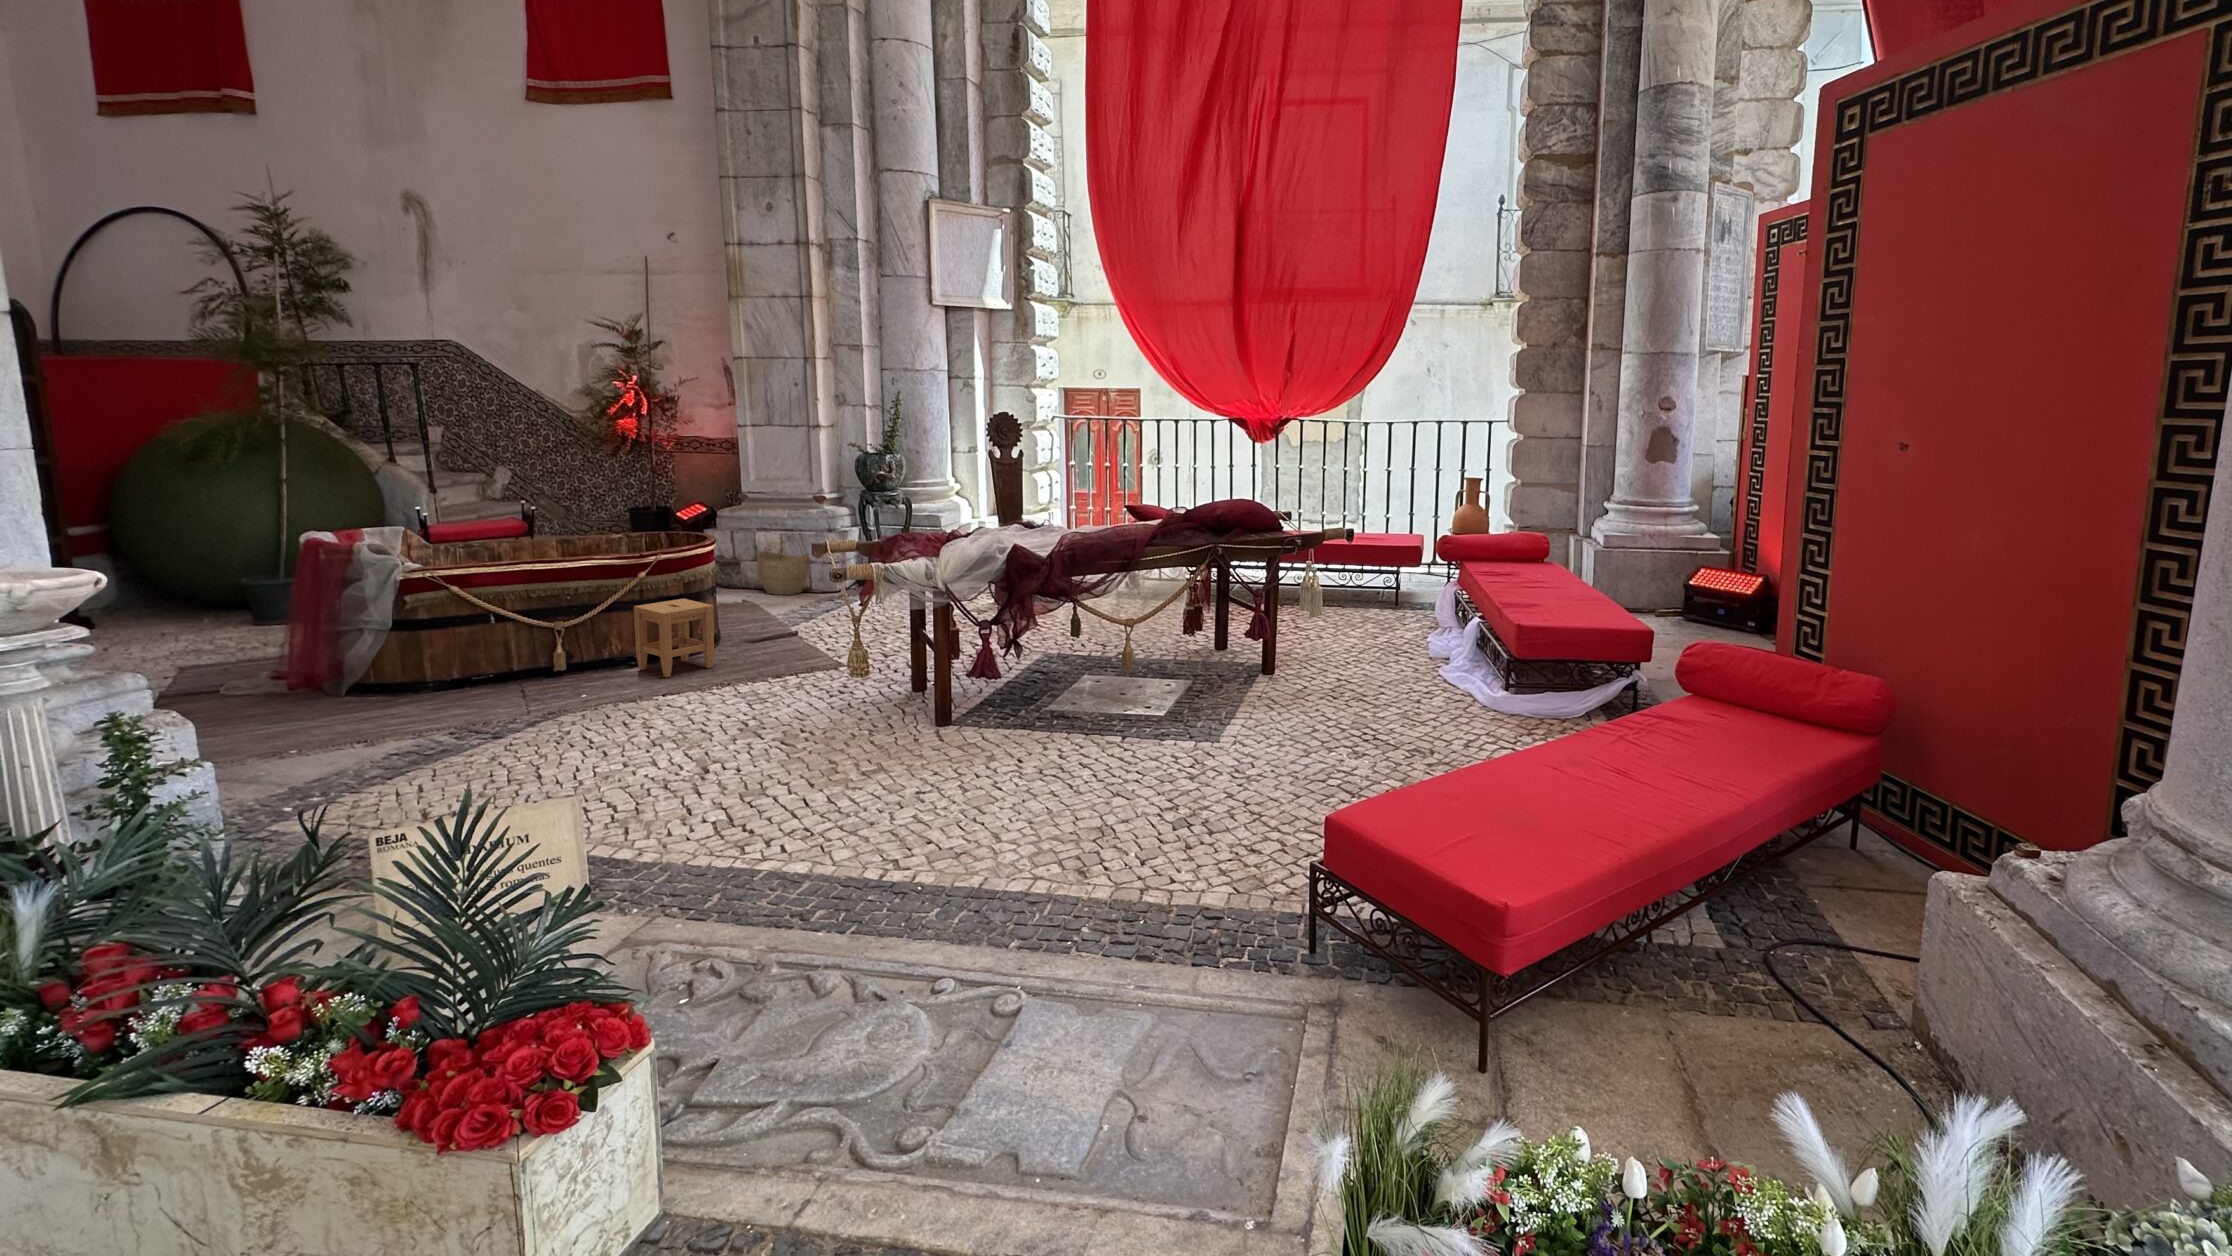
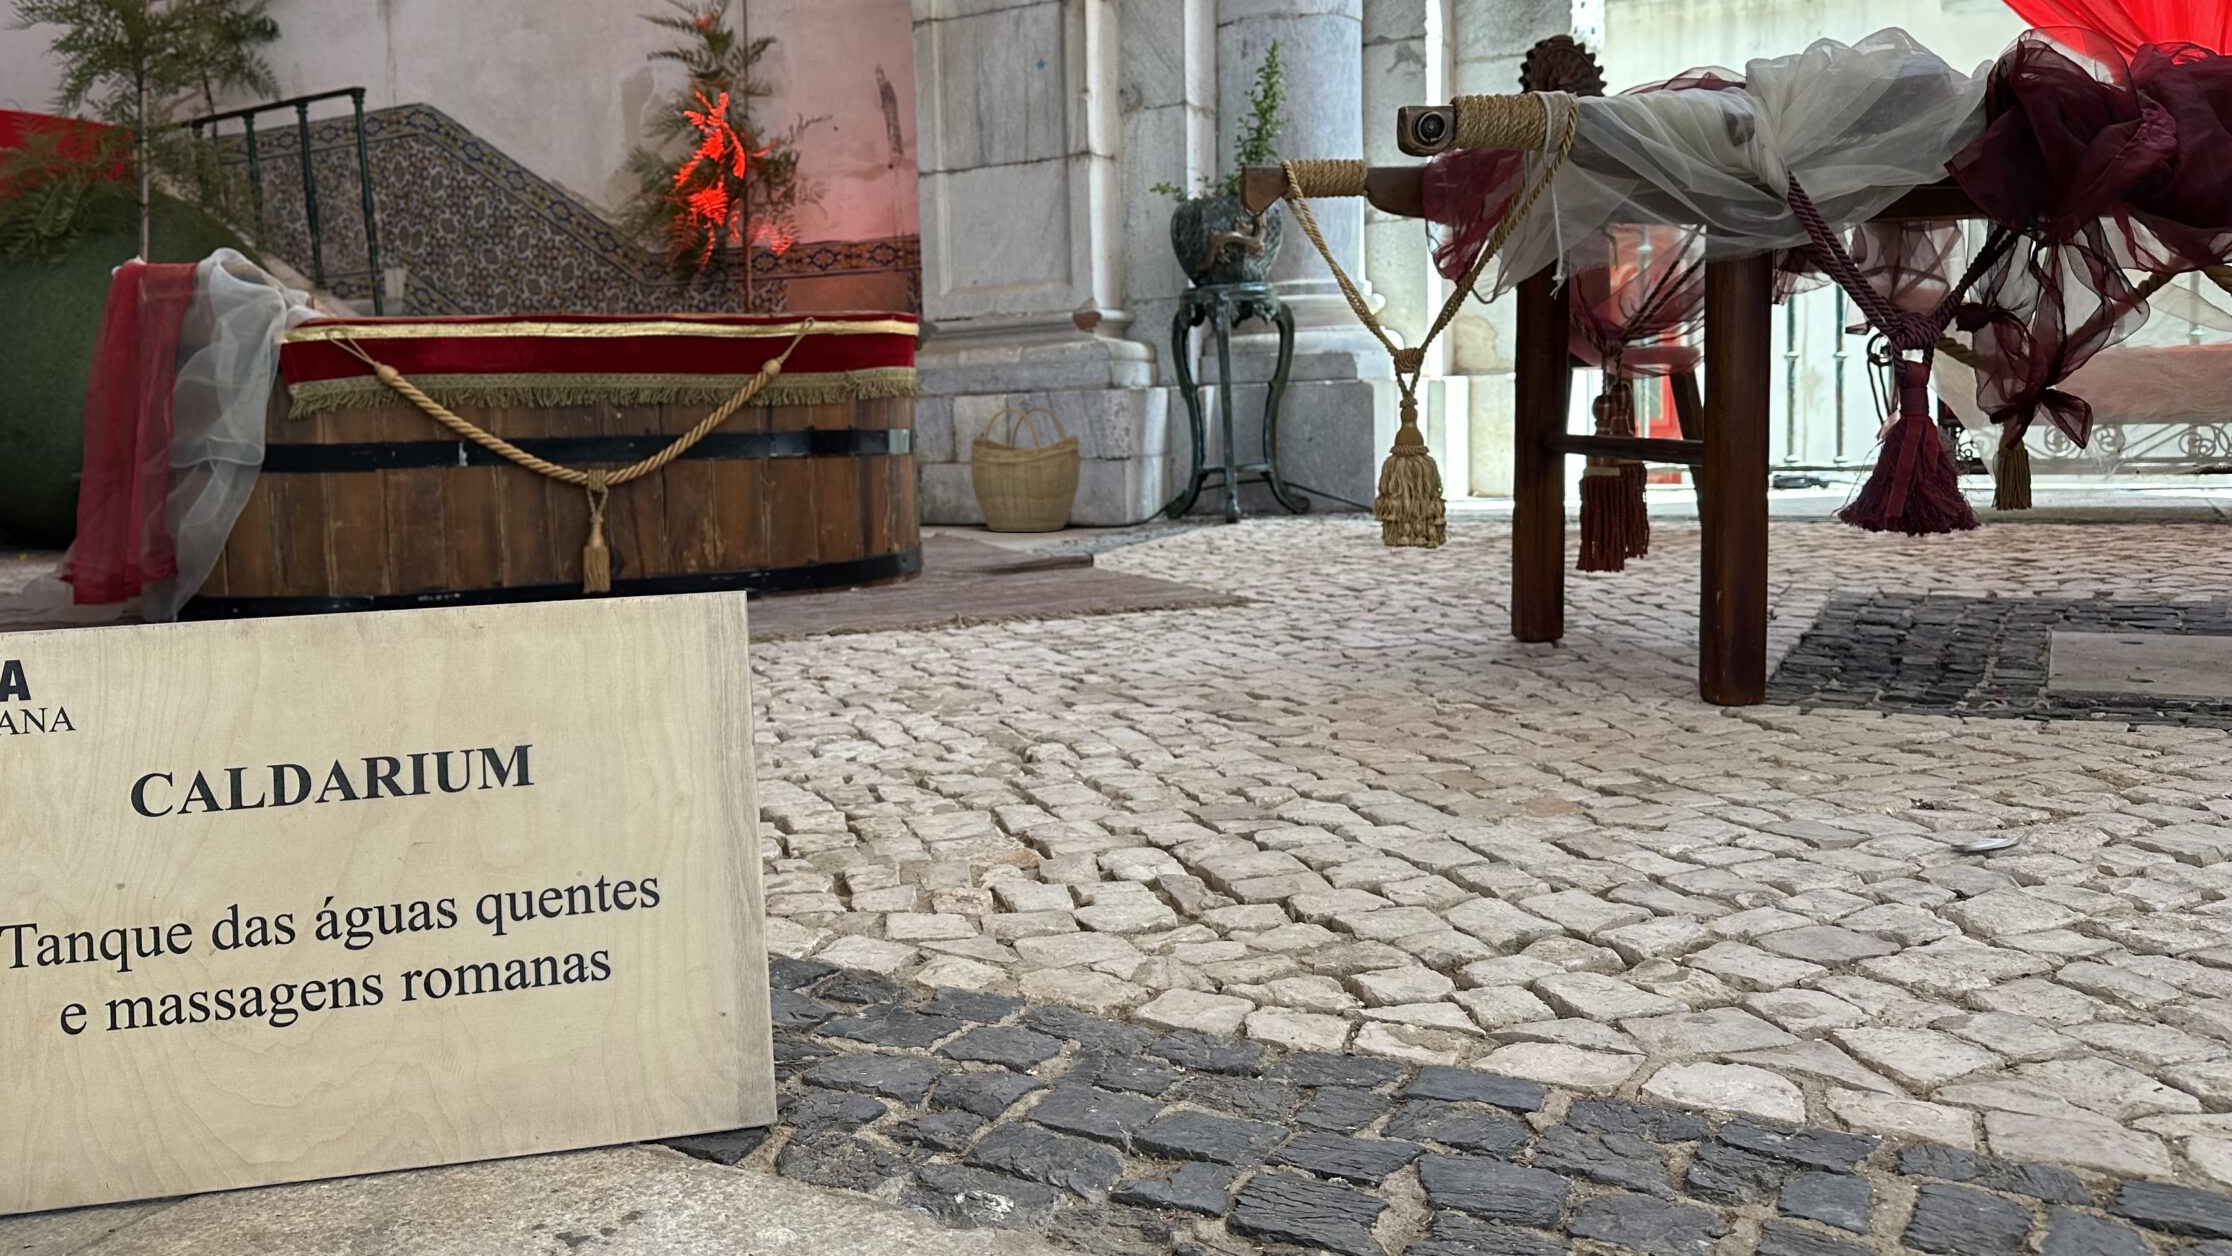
stool: present [634,599,714,677] -> none [758,443,938,620]

